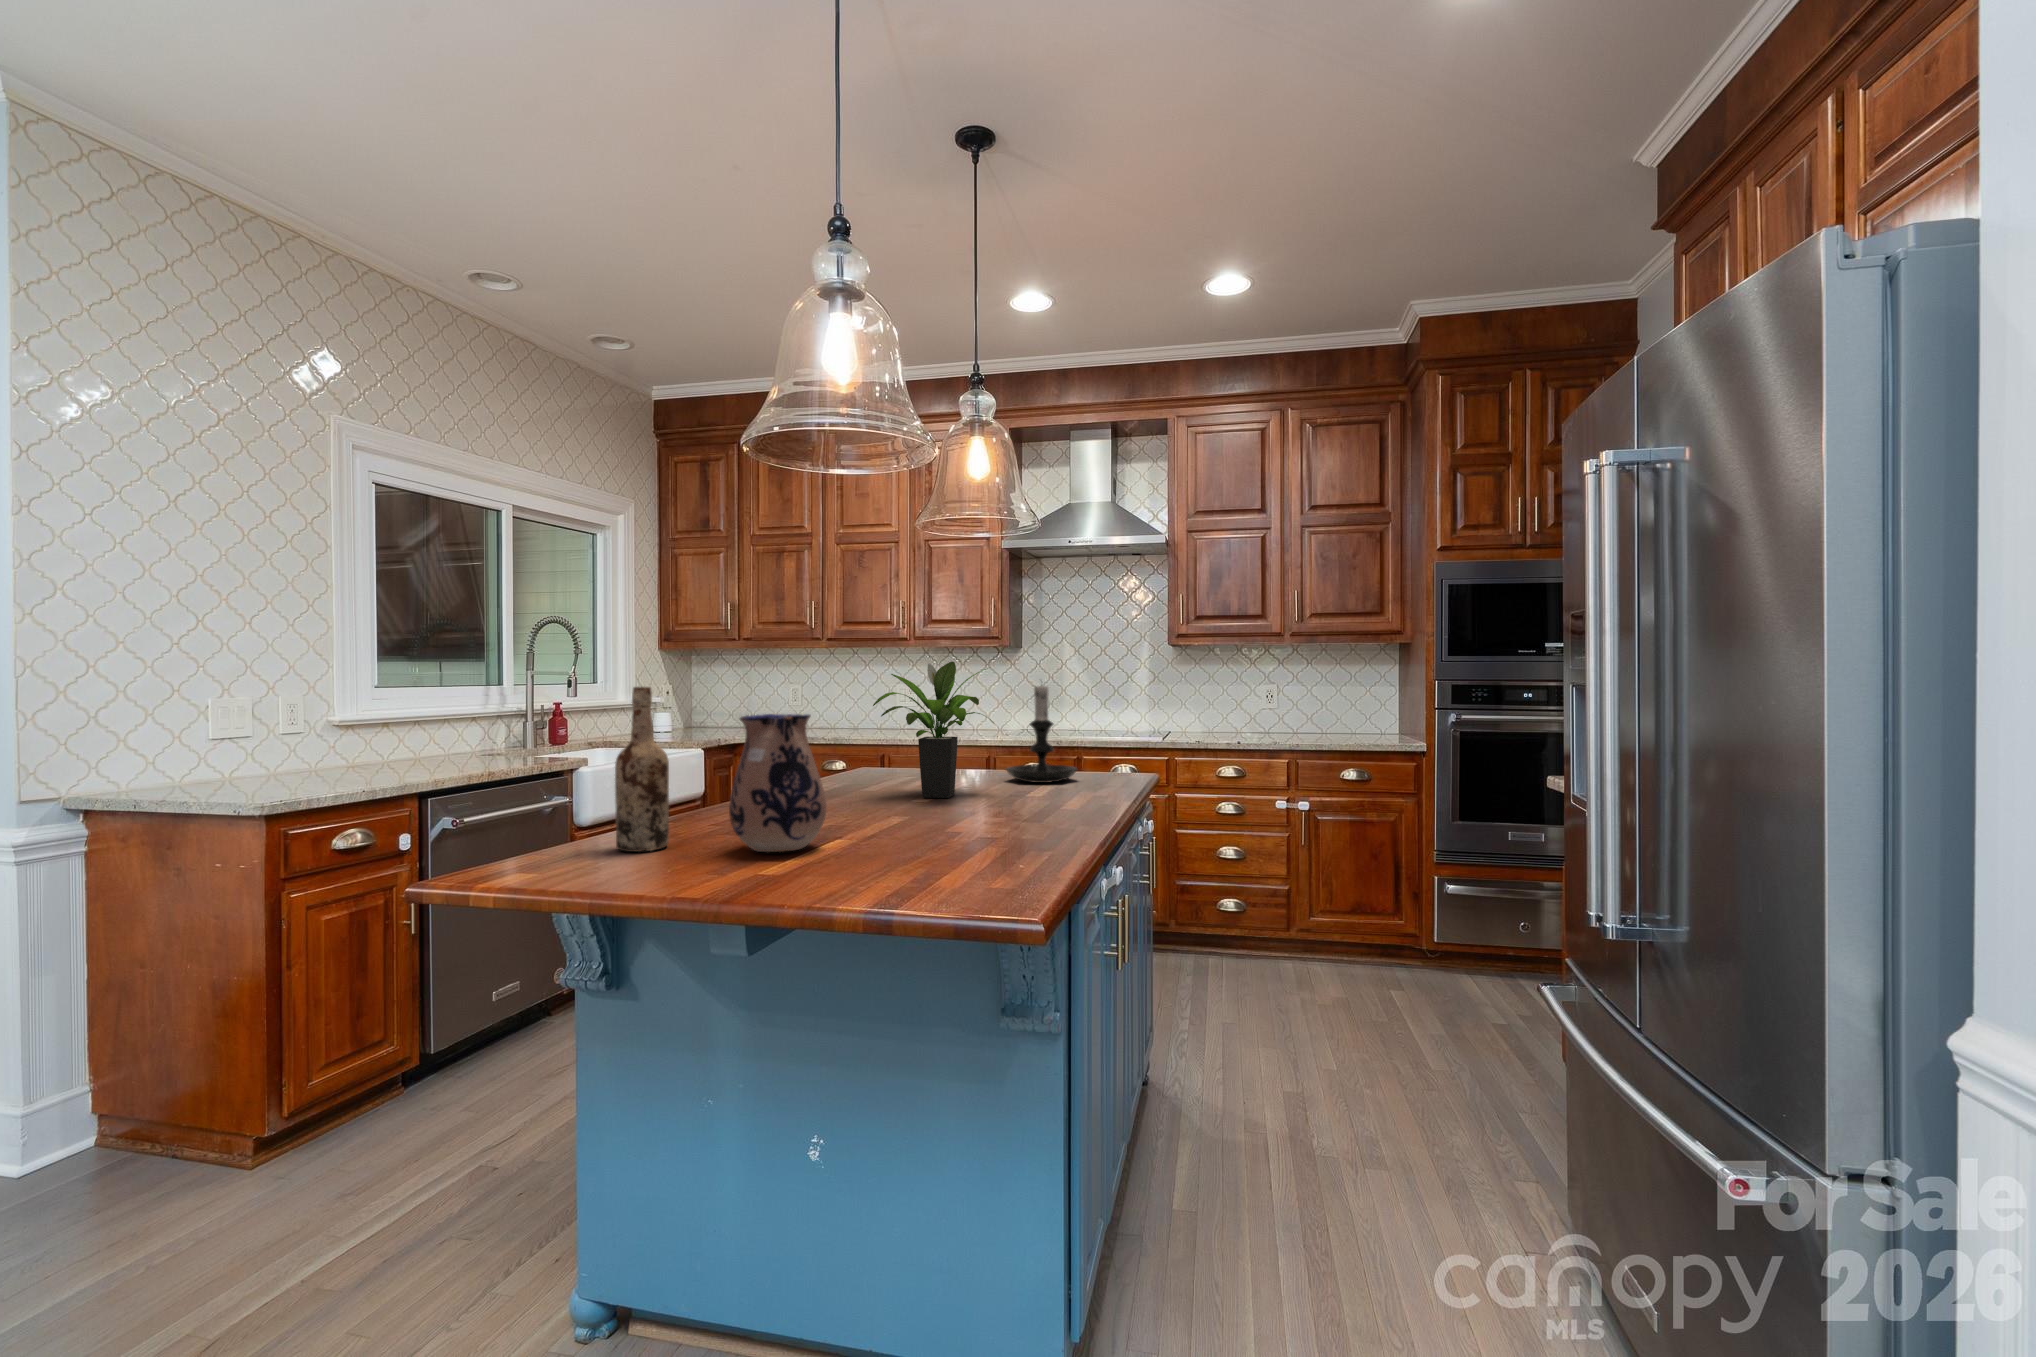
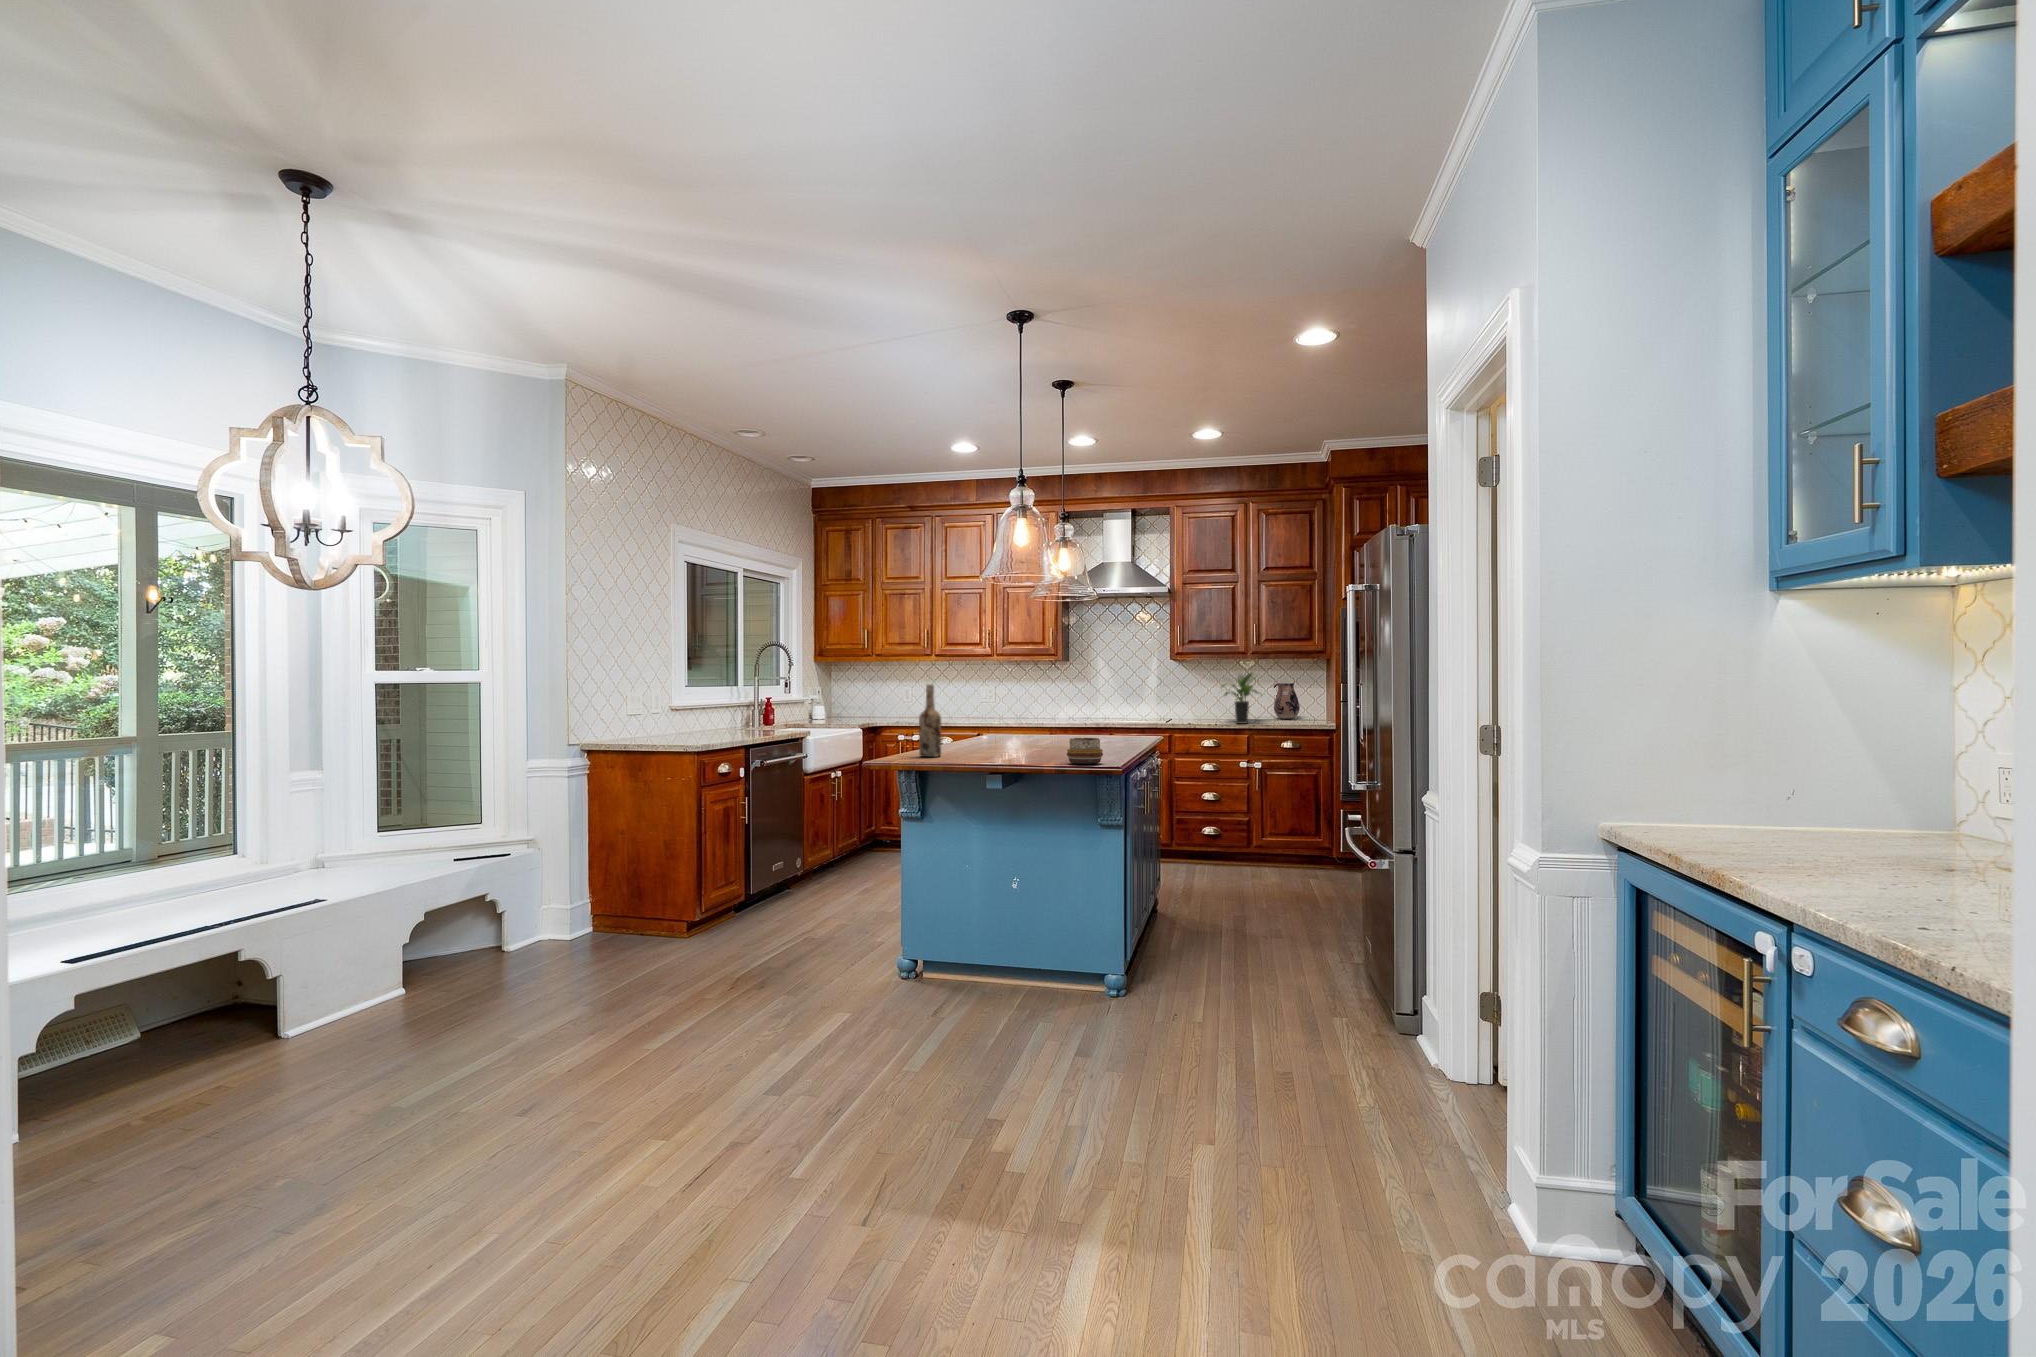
potted plant: present [873,662,994,798] -> present [1222,673,1258,724]
candle holder: present [1006,686,1077,783] -> none [1076,682,1117,739]
ceramic pitcher: present [729,714,826,852] -> present [1274,683,1300,719]
decorative bowl: none [920,822,1013,897] -> present [1067,738,1103,764]

